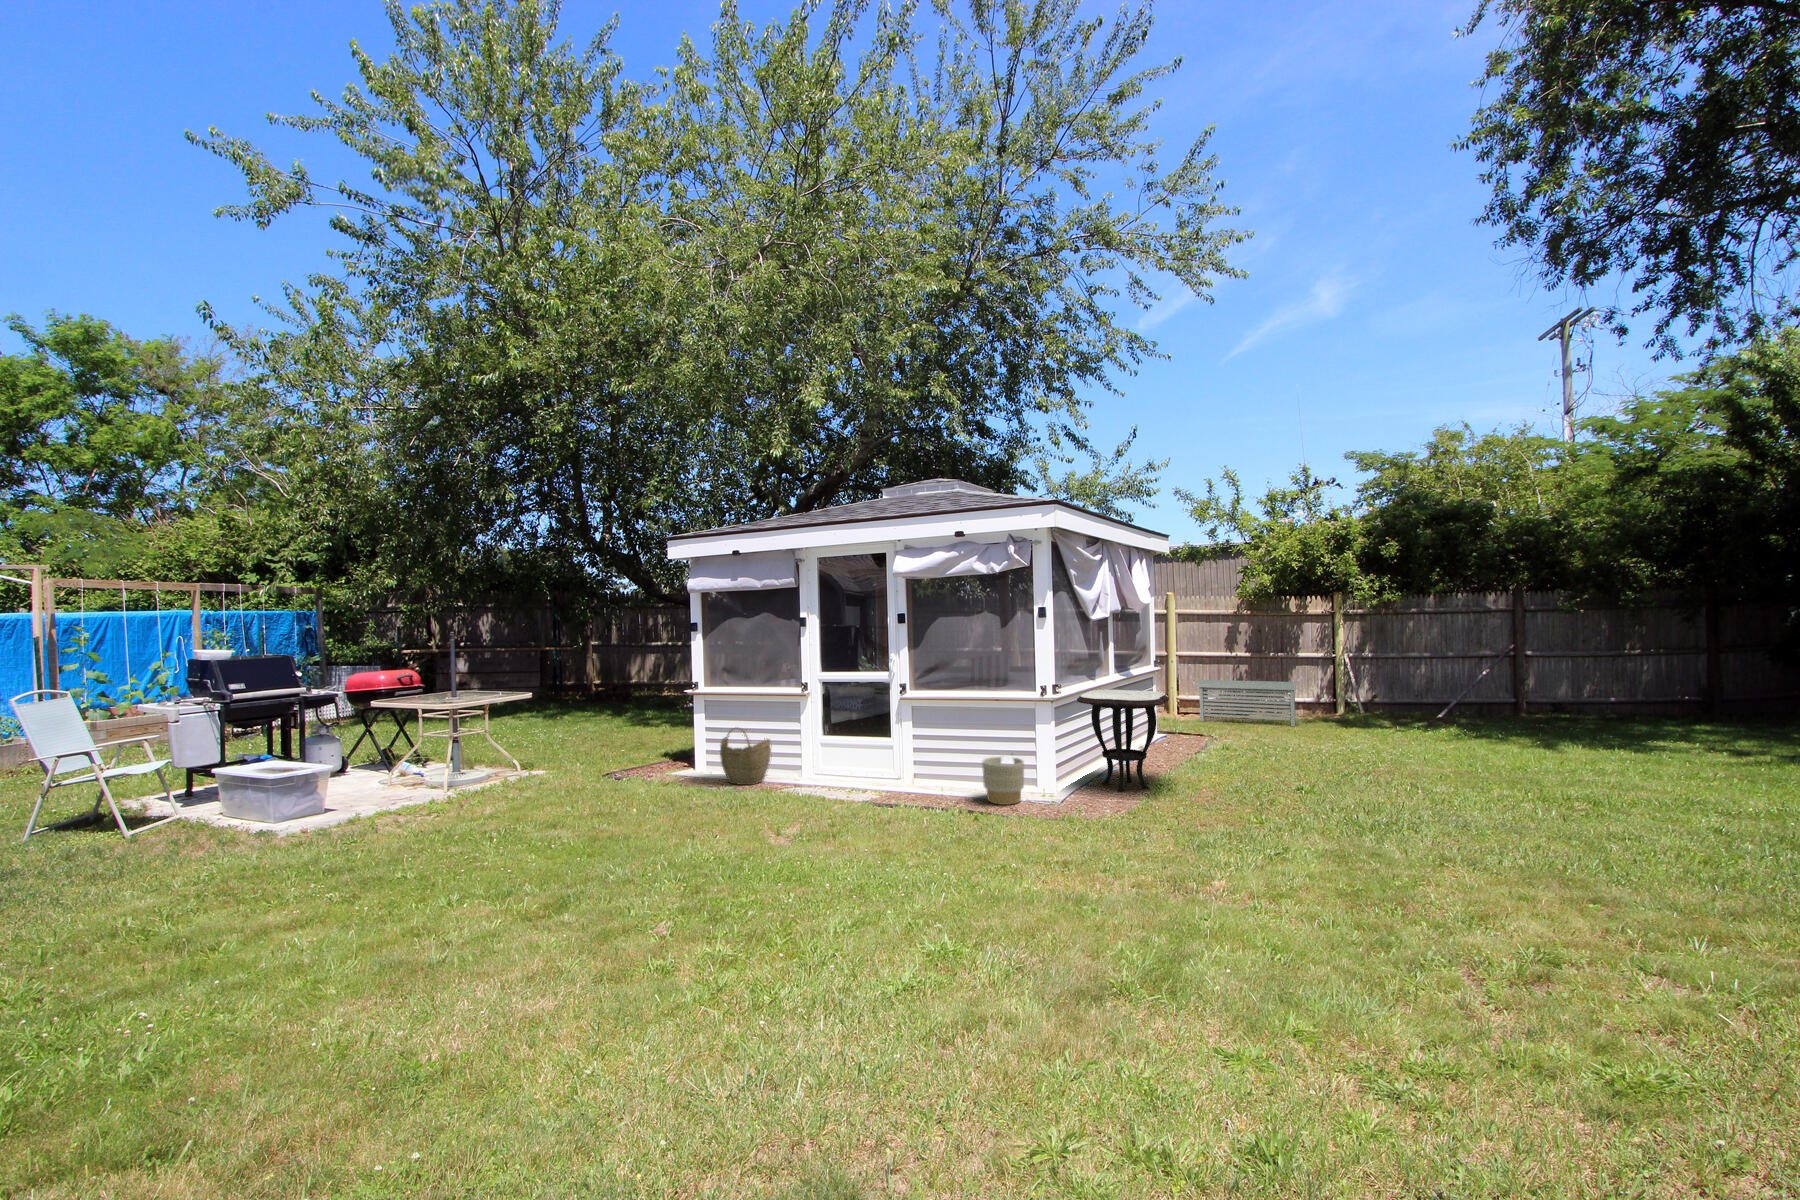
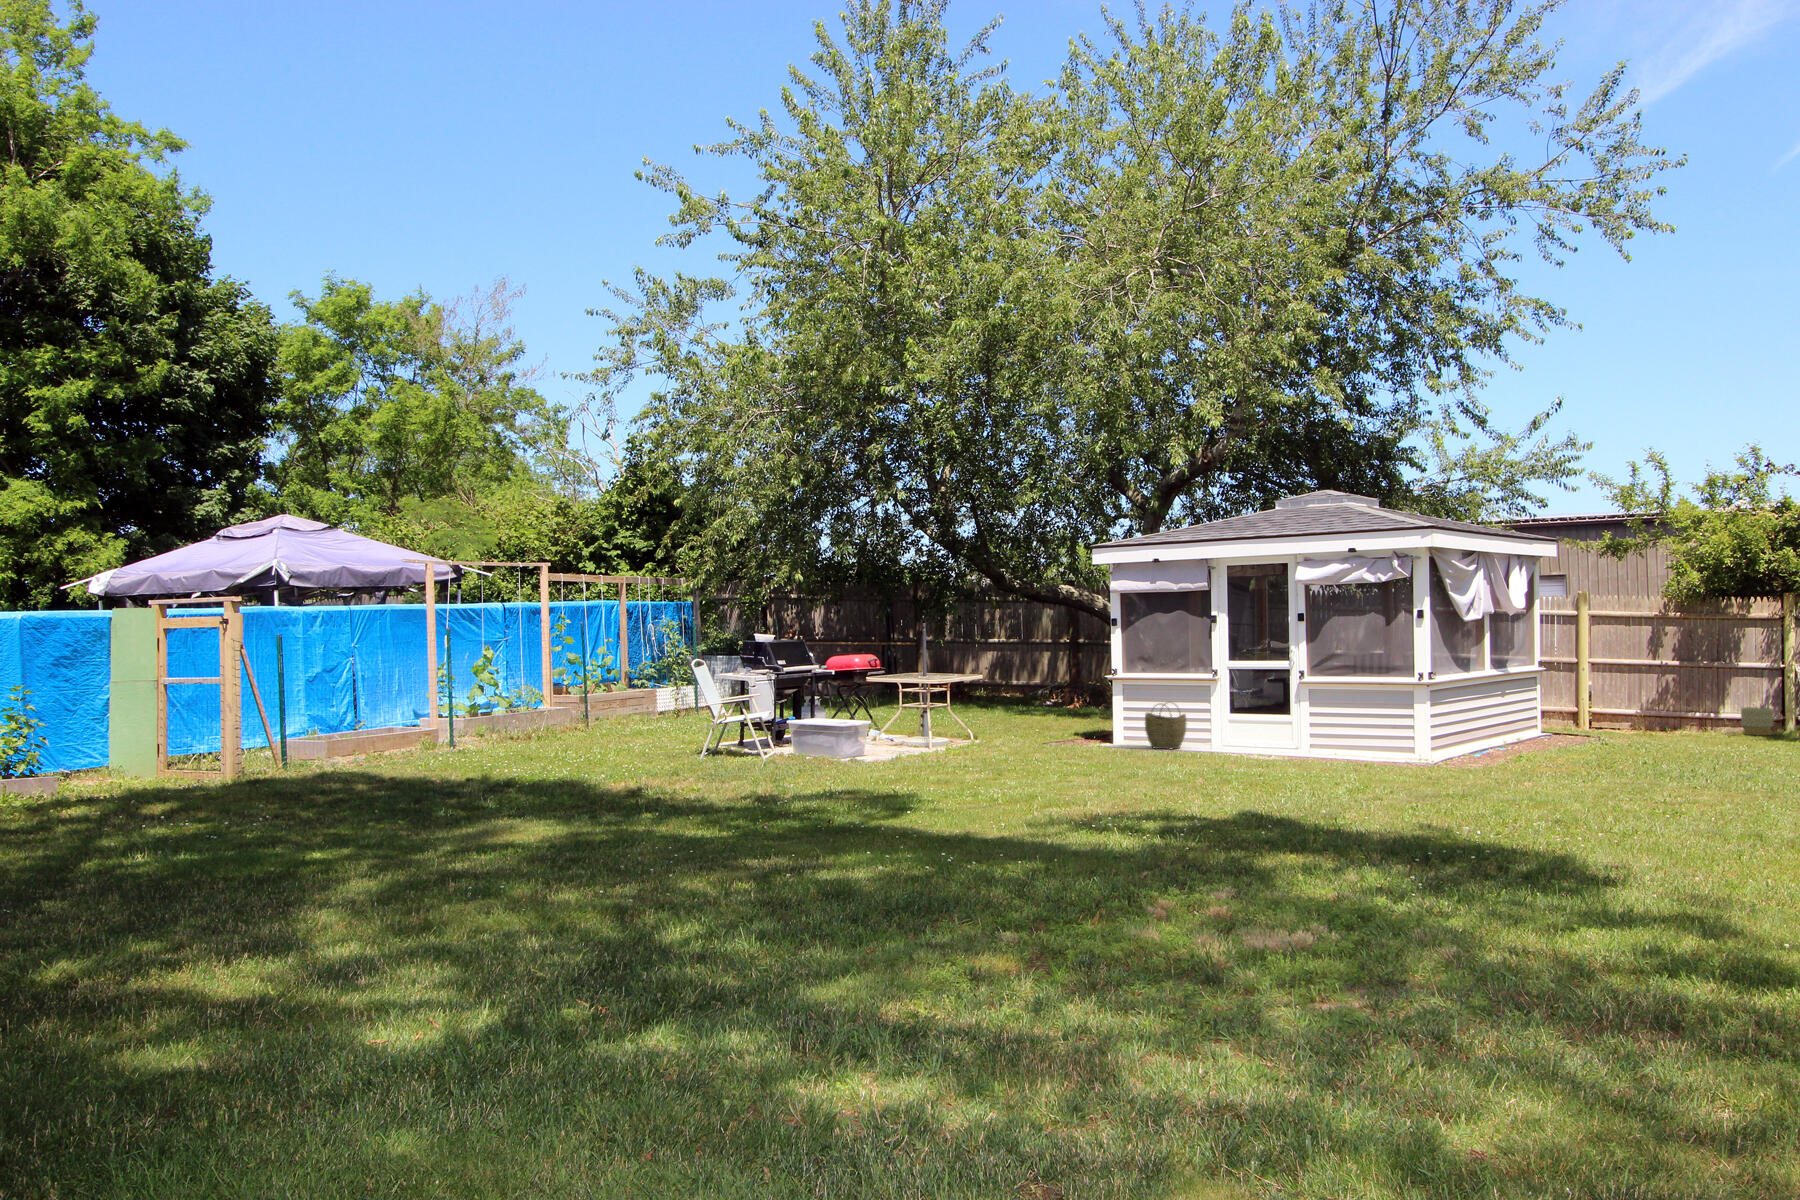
storage bench: present [1196,680,1296,727] -> none [1606,689,1723,736]
side table: present [1077,690,1169,791] -> none [1450,680,1531,759]
planter: present [982,757,1024,805] -> present [1741,707,1774,735]

